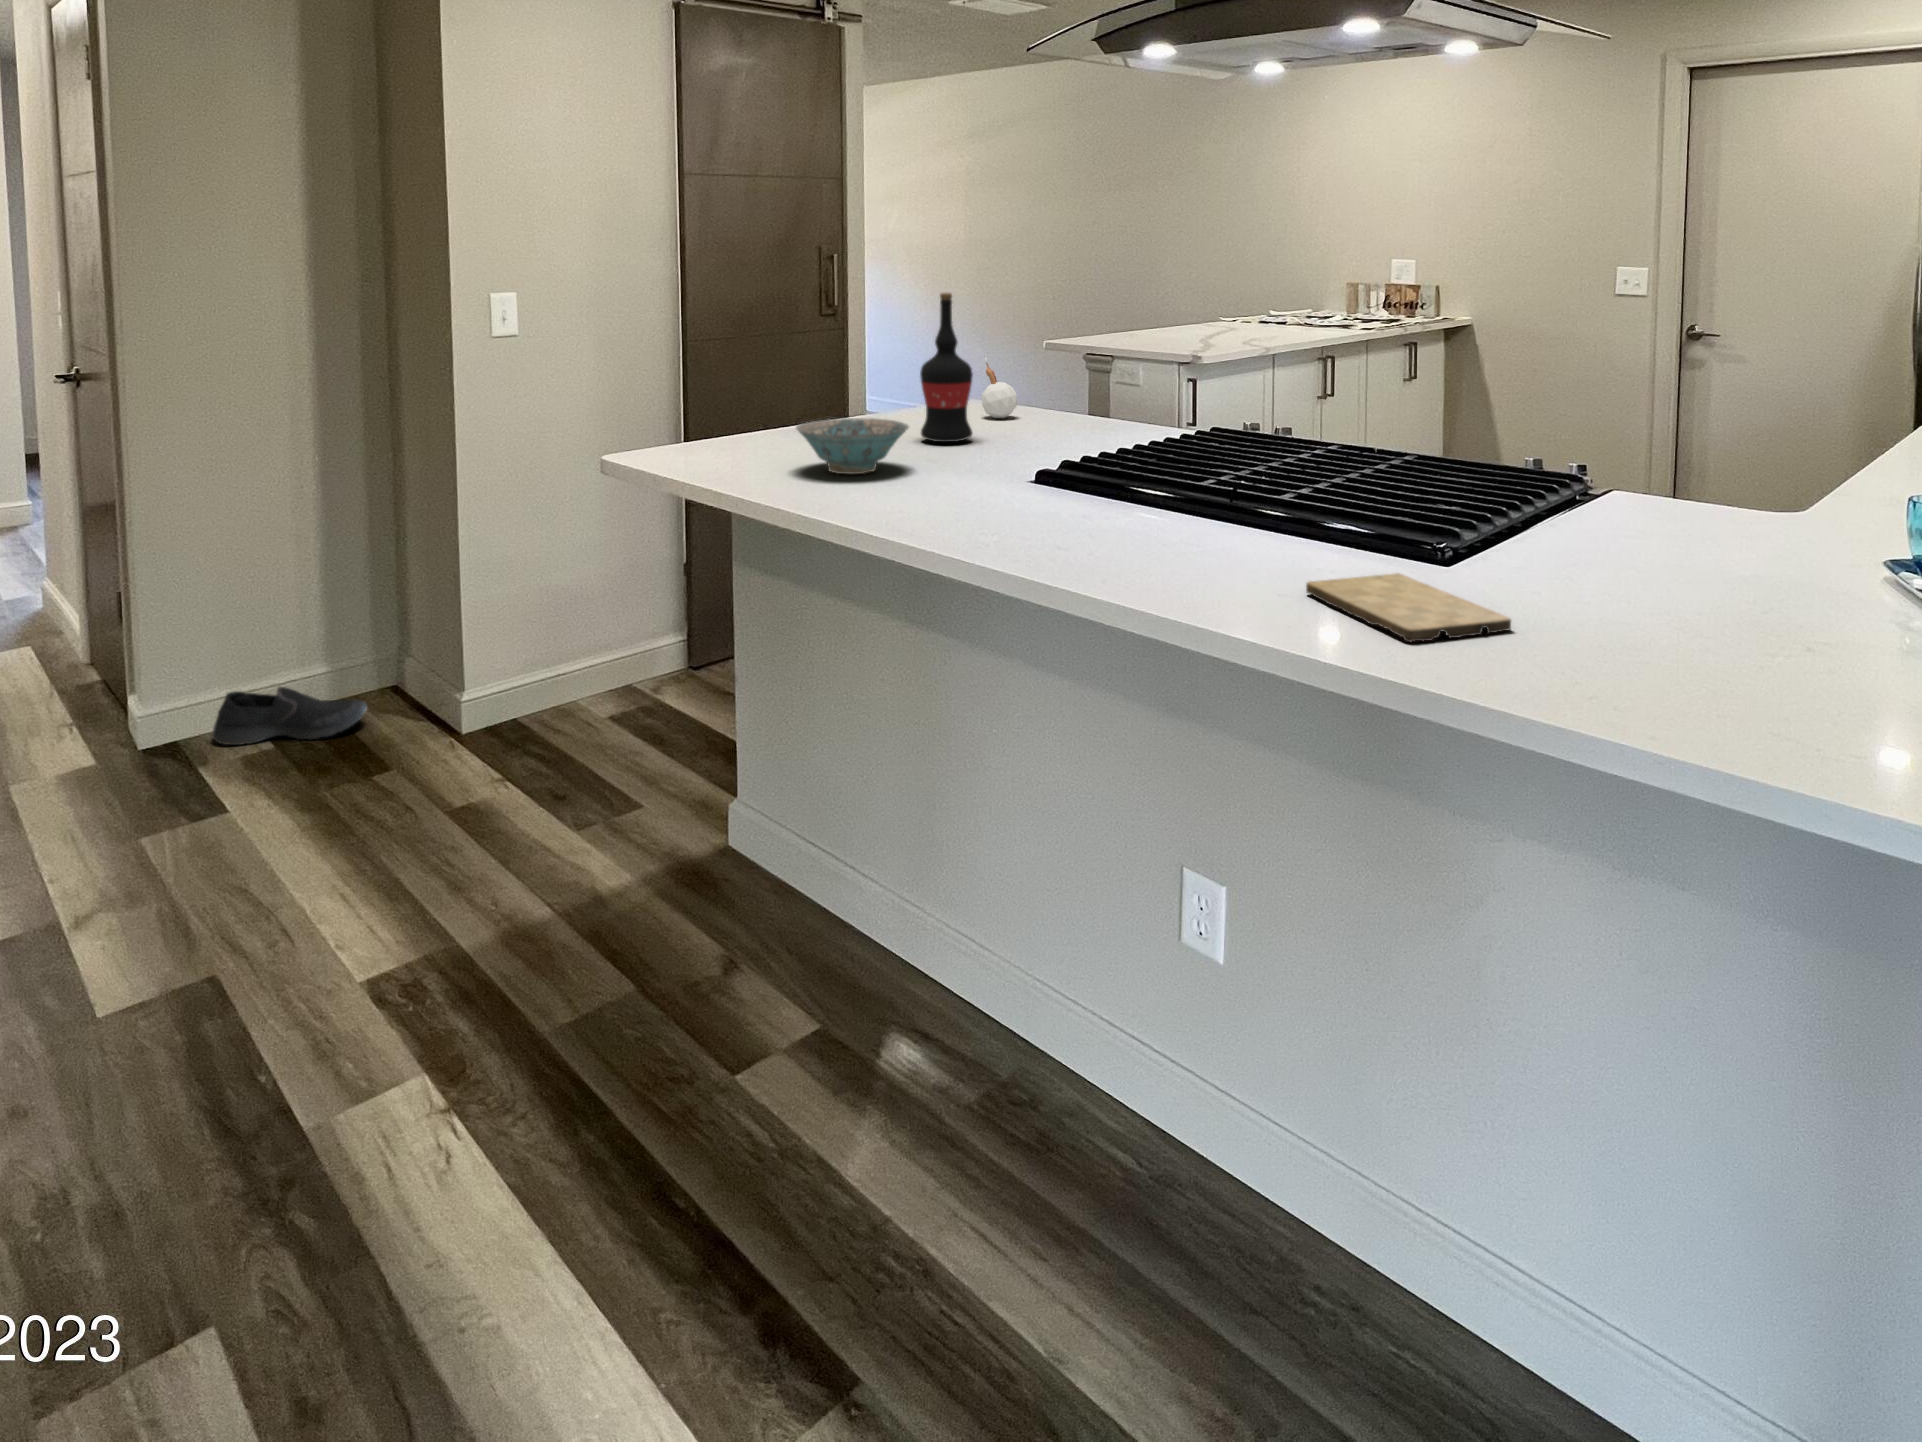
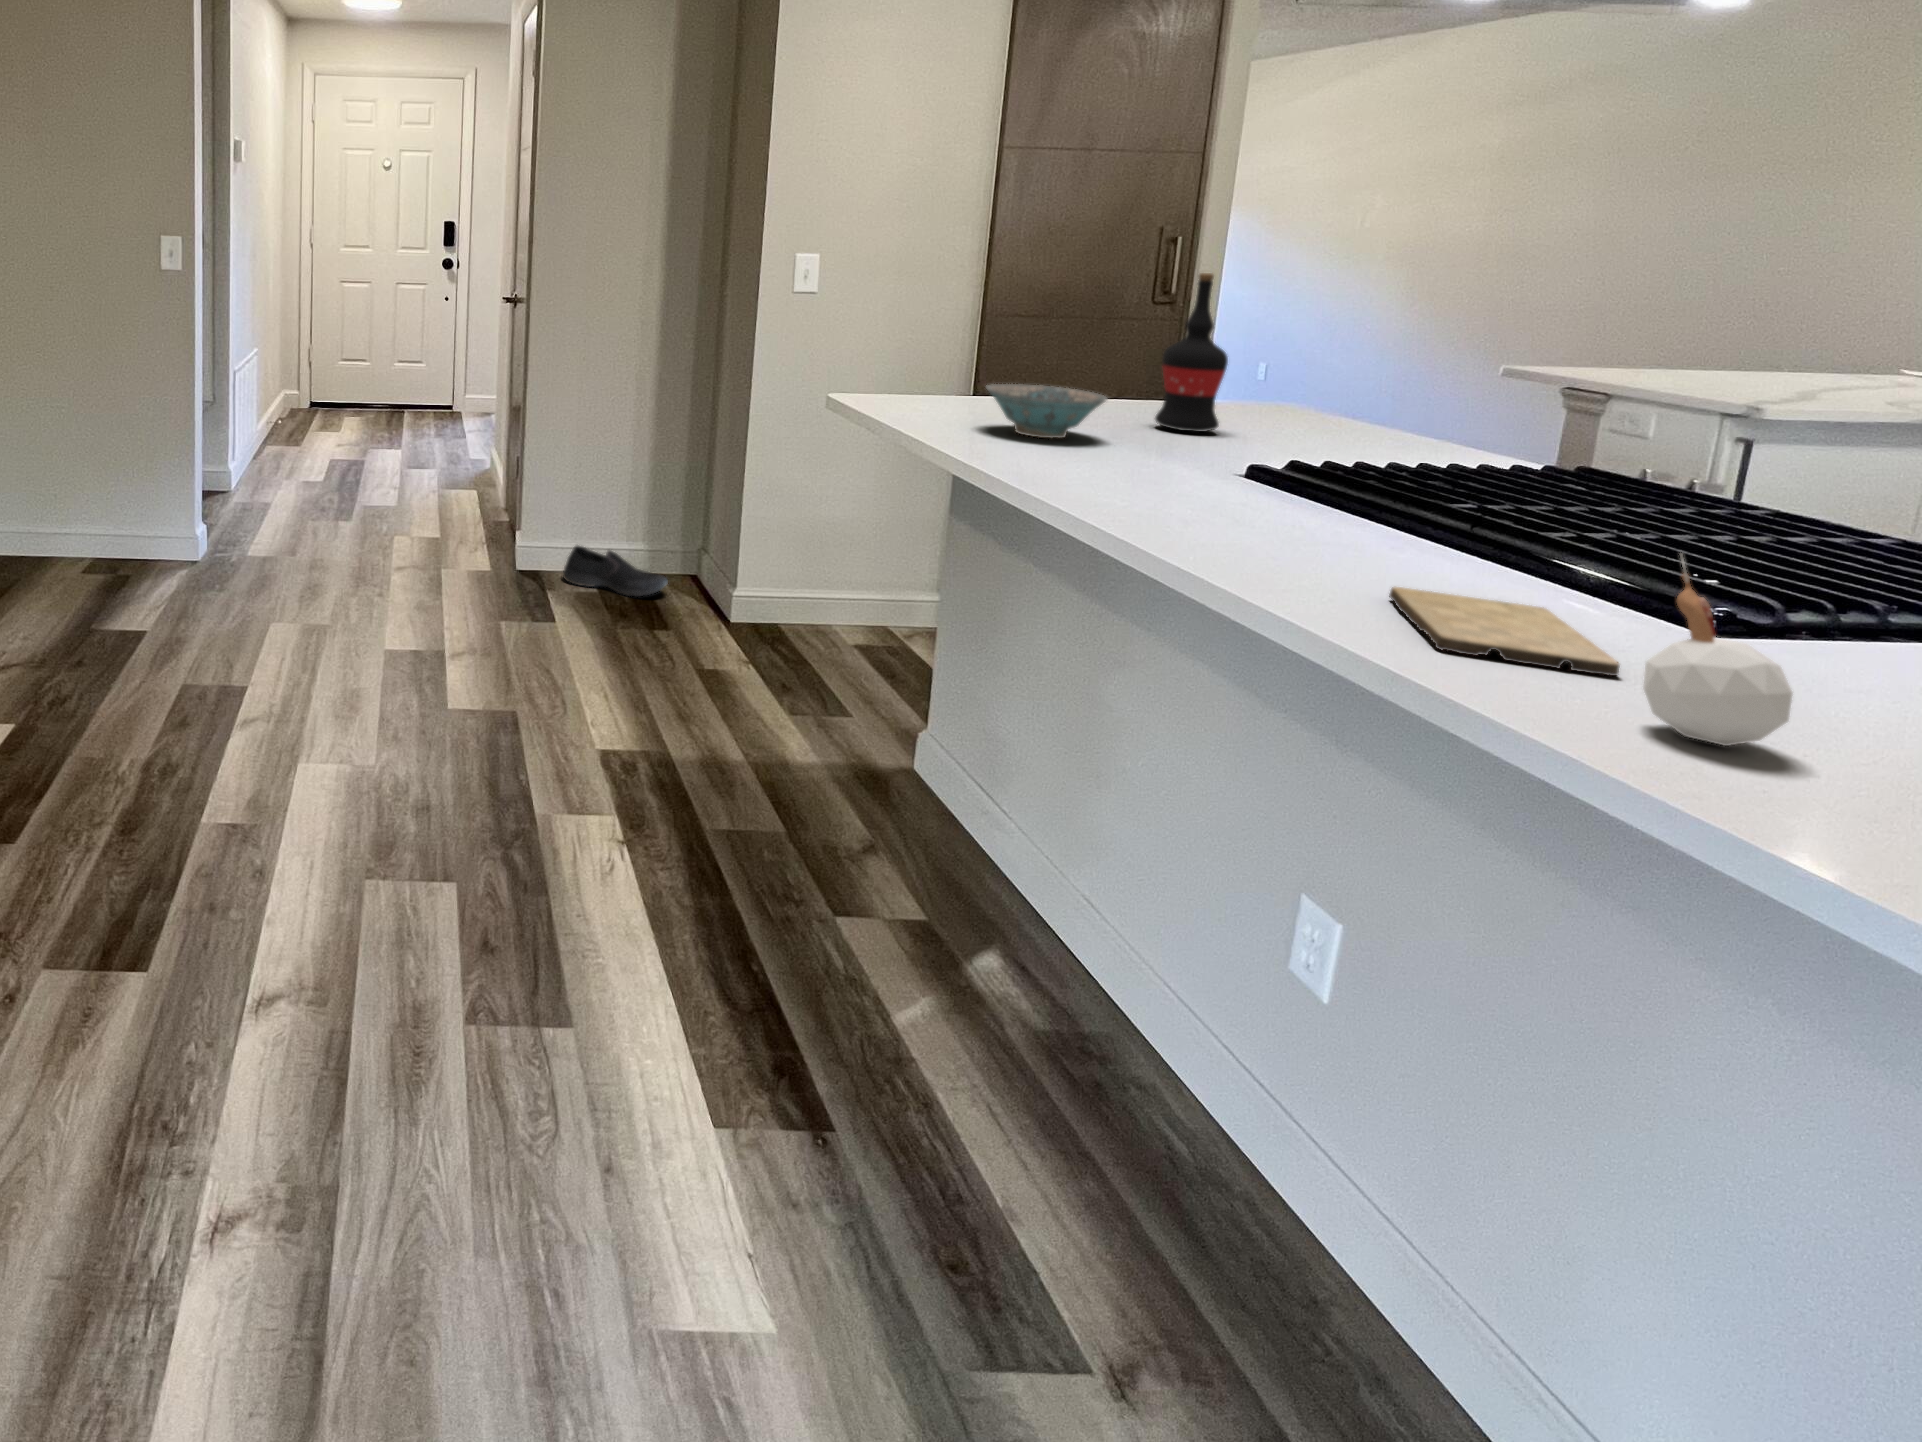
candle: present [981,357,1017,418] -> present [1643,554,1792,746]

